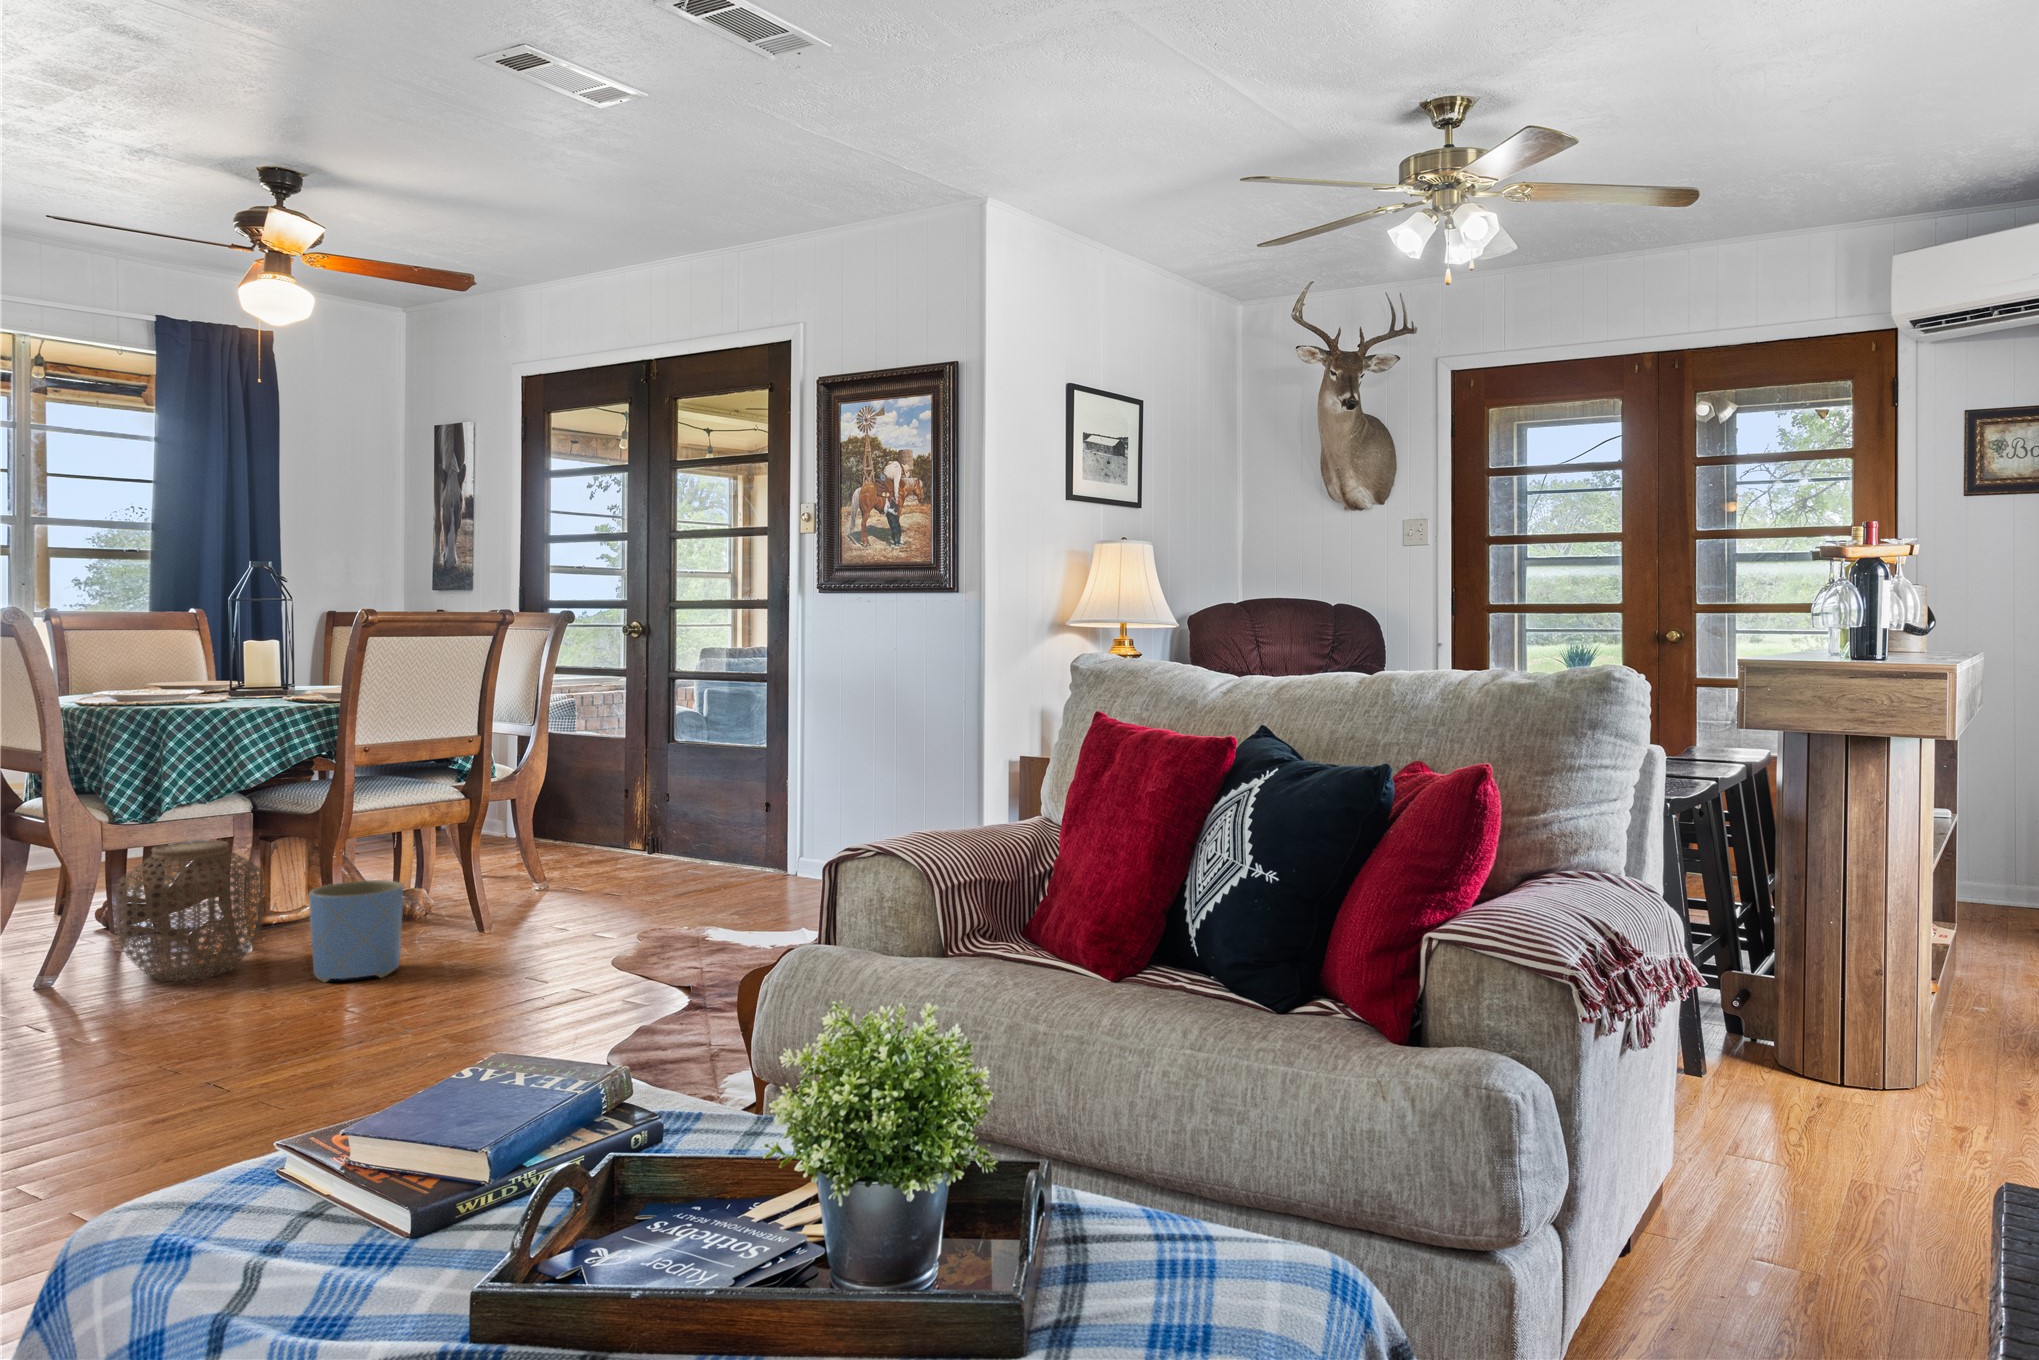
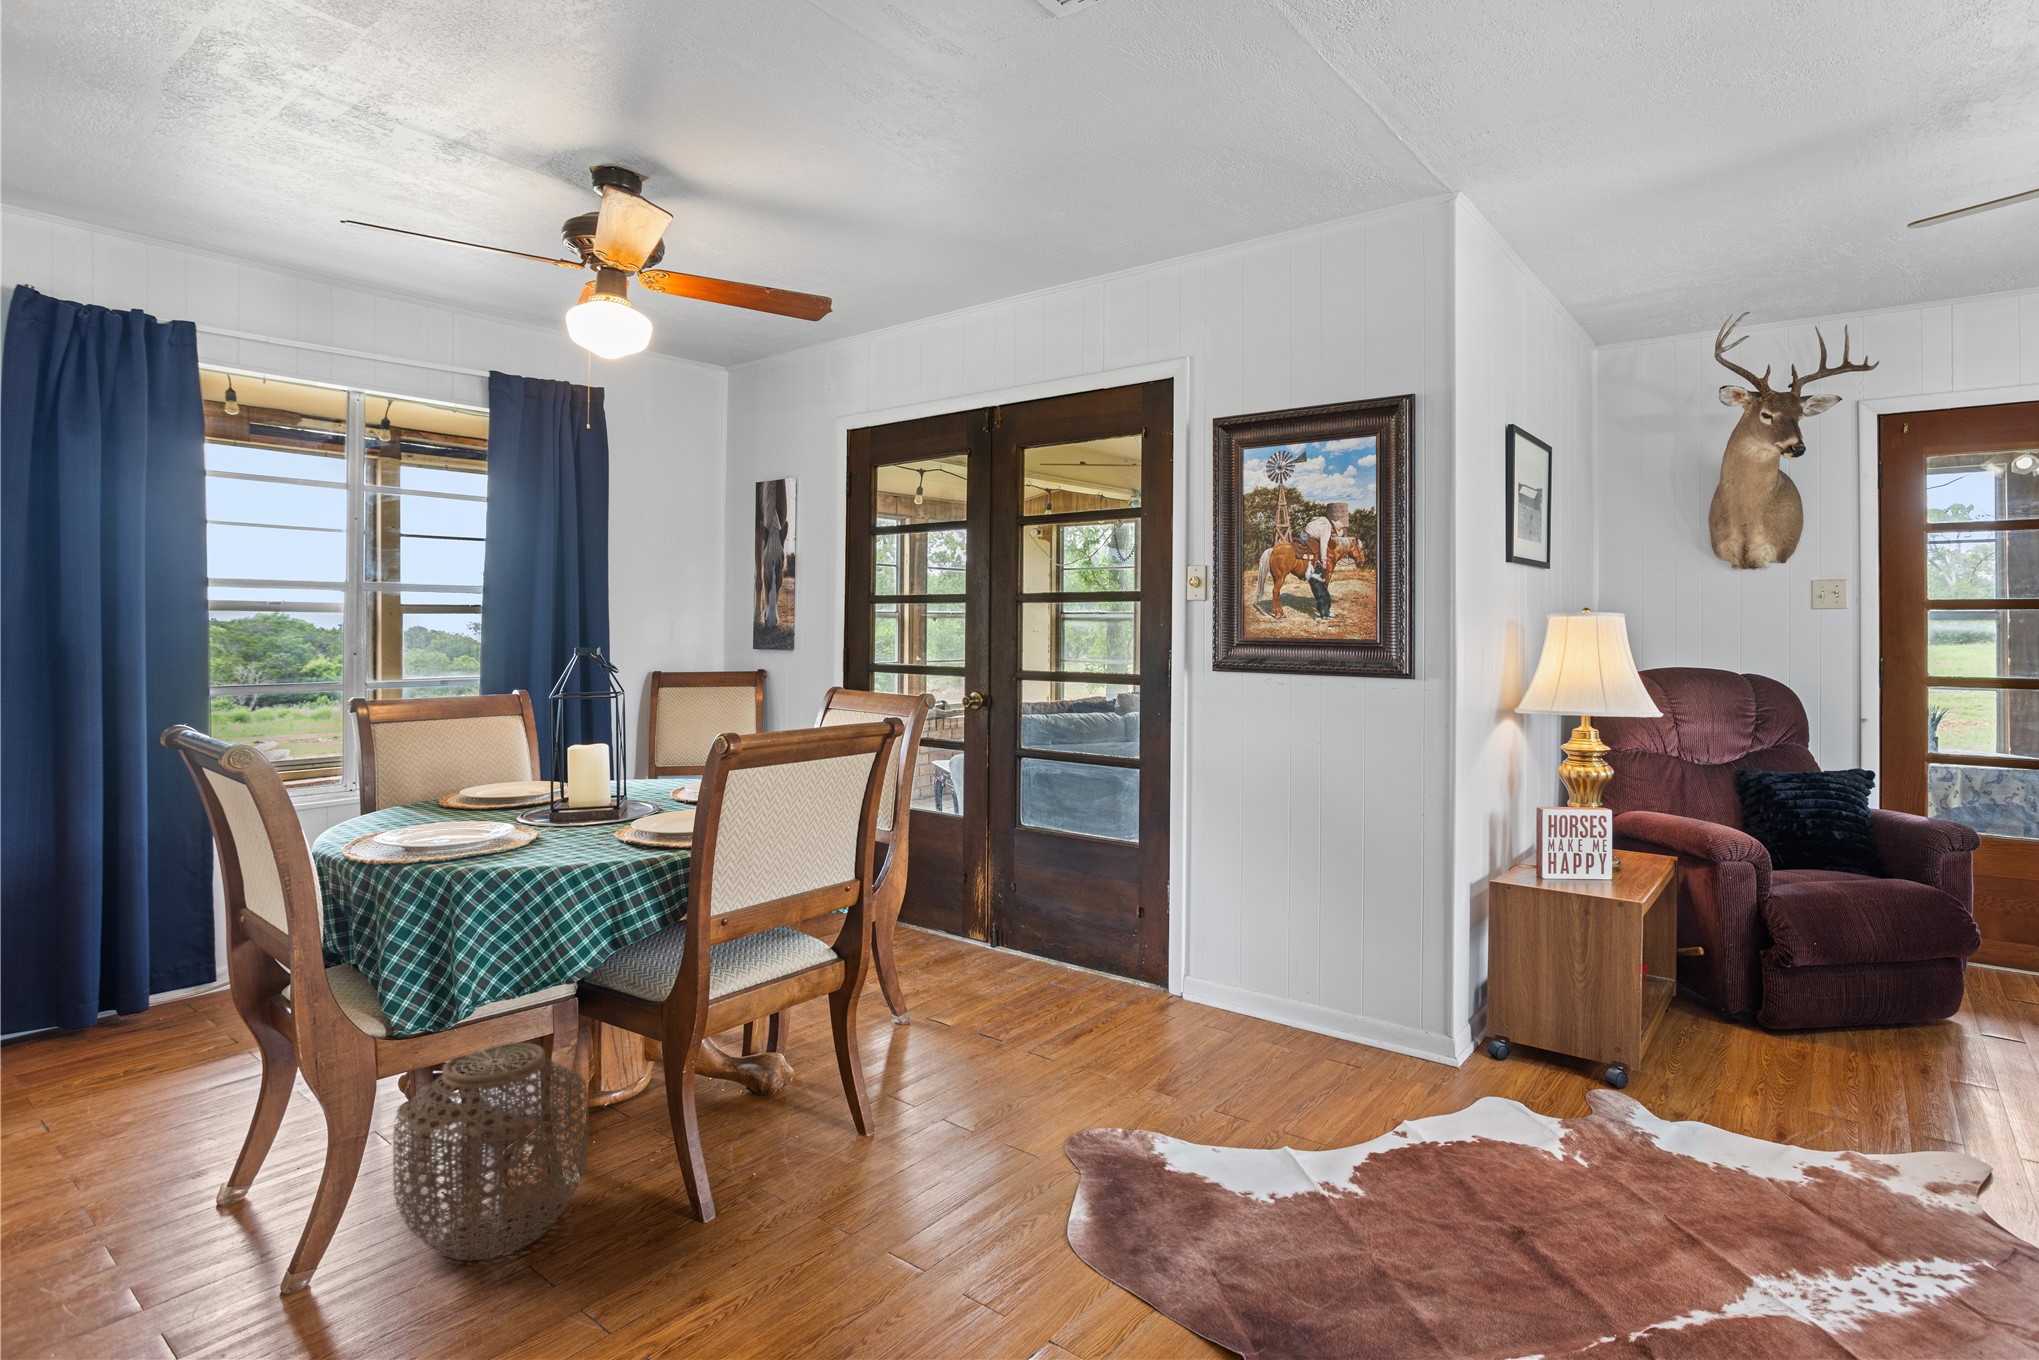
planter: present [309,880,403,982] -> none [650,1105,775,1279]

